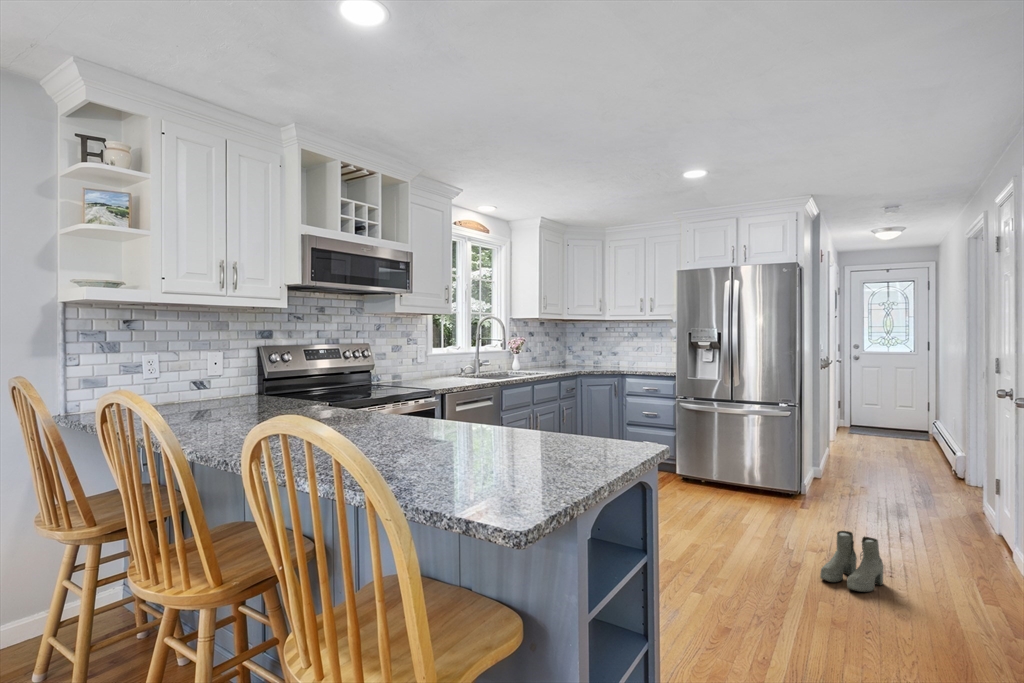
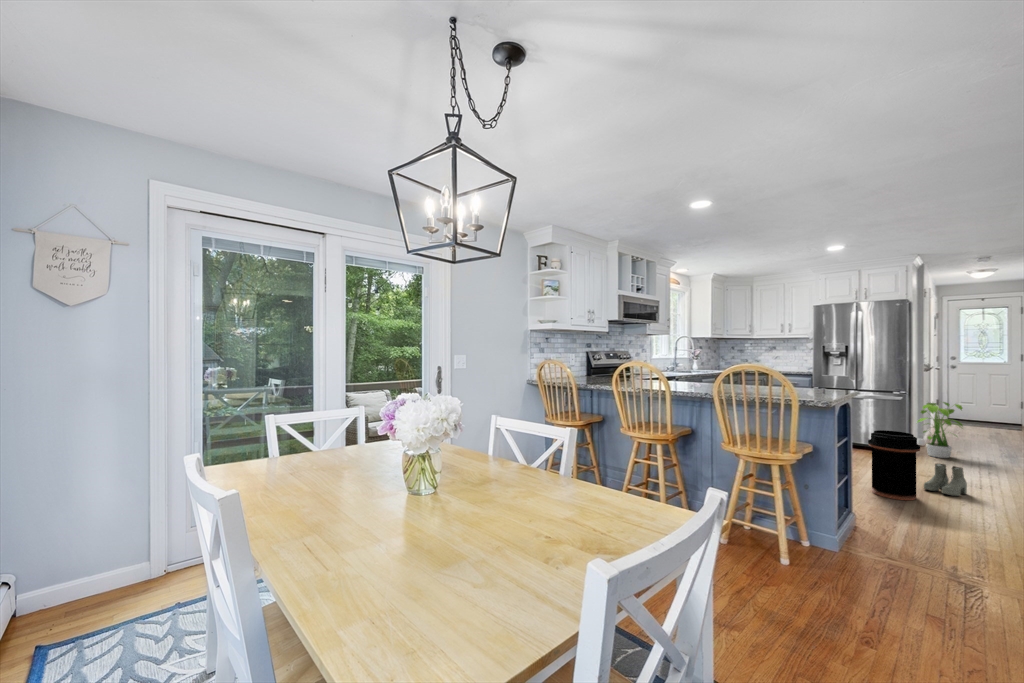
potted plant: none [812,413,873,498] -> present [917,402,963,458]
trash can: none [734,482,814,615] -> present [868,430,920,500]

